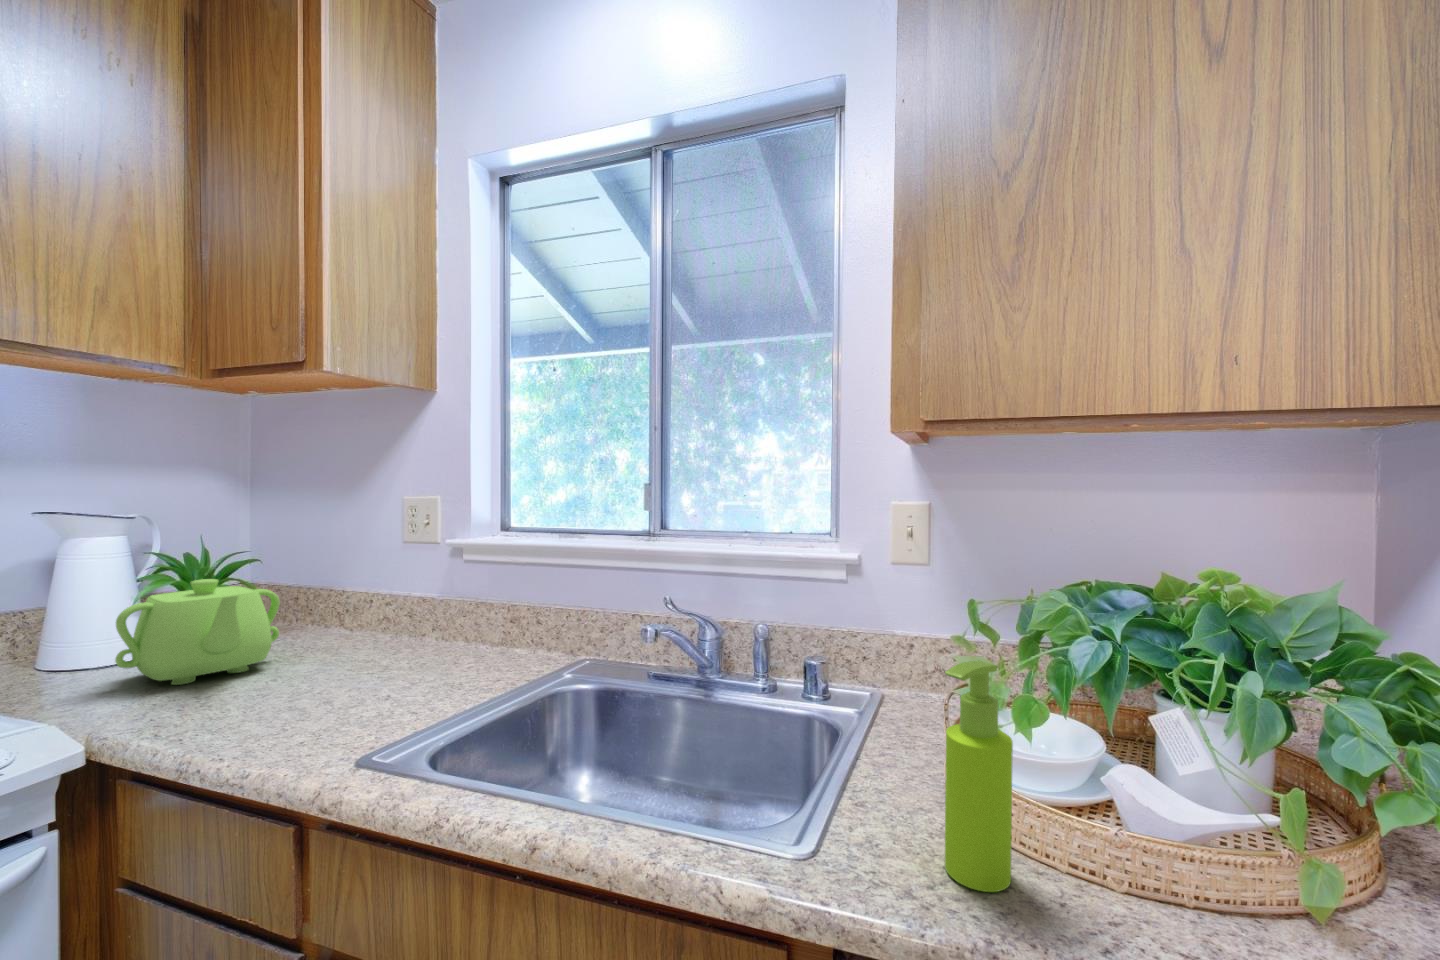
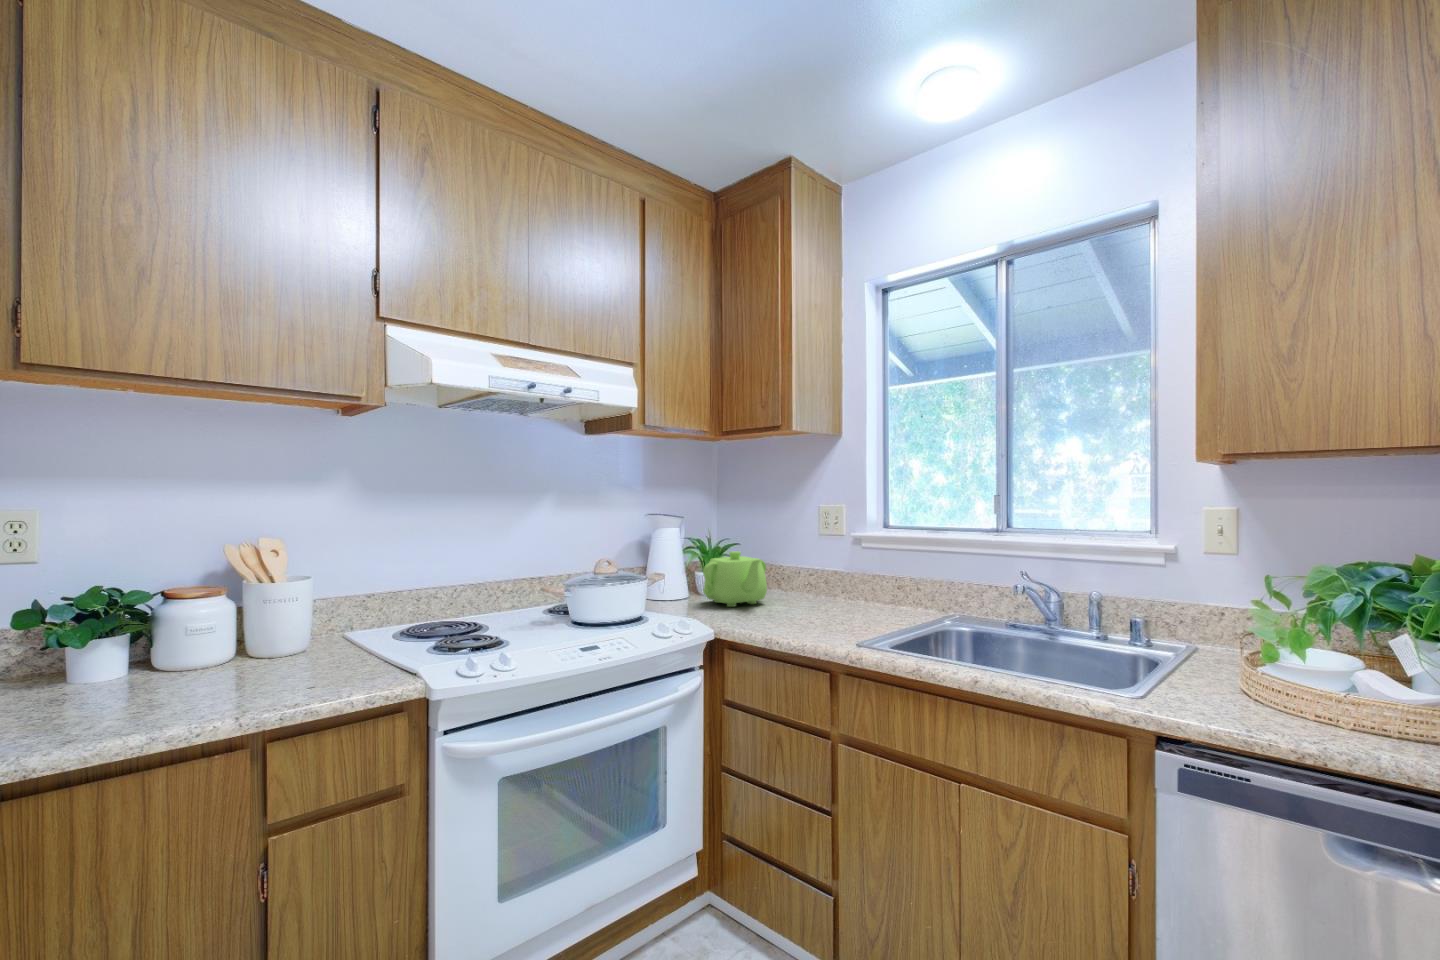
soap dispenser: present [945,661,1013,892] -> none [1223,597,1272,719]

